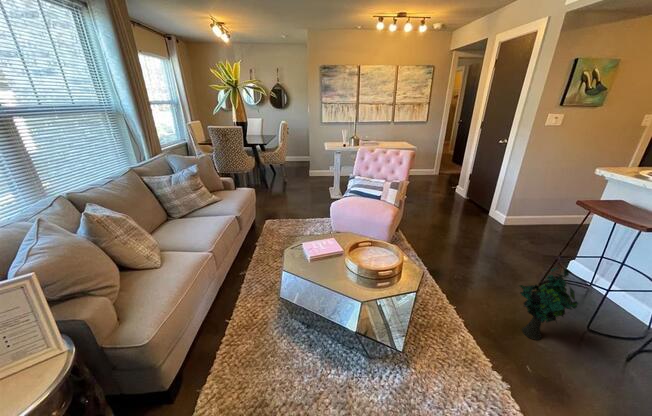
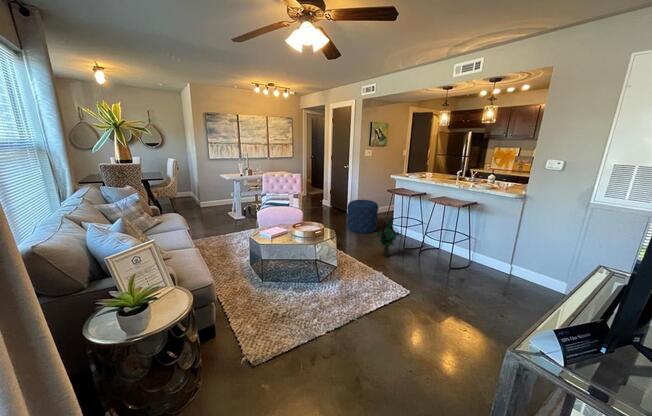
pouf: none [476,202,547,265] -> present [347,200,378,233]

